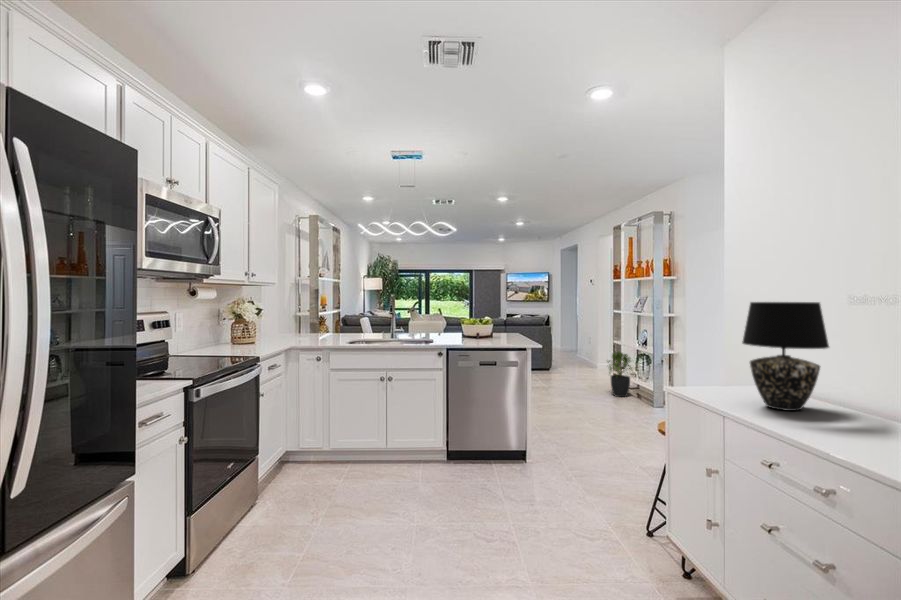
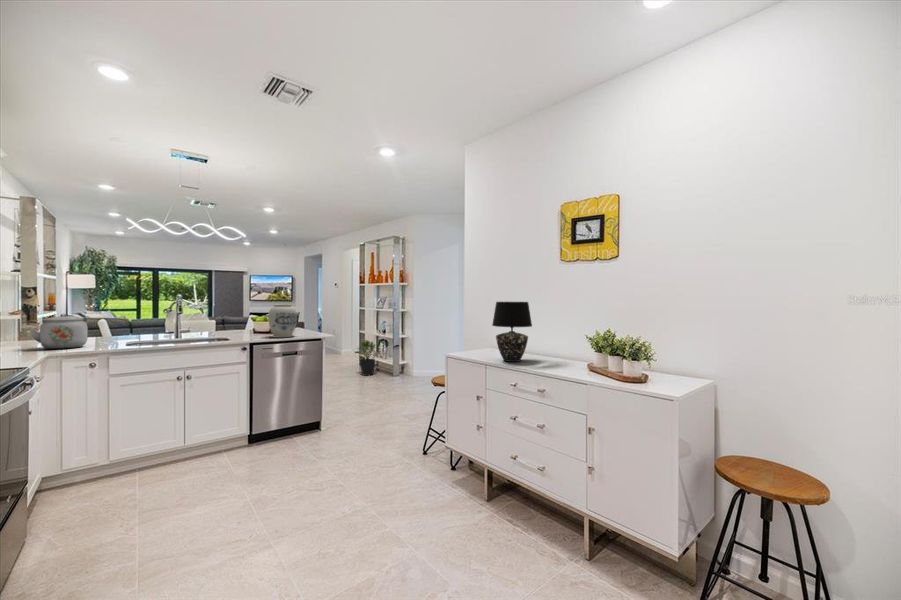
vase: none [470,305,501,343] -> present [268,304,297,338]
kettle: none [283,312,323,342] -> present [29,314,88,349]

